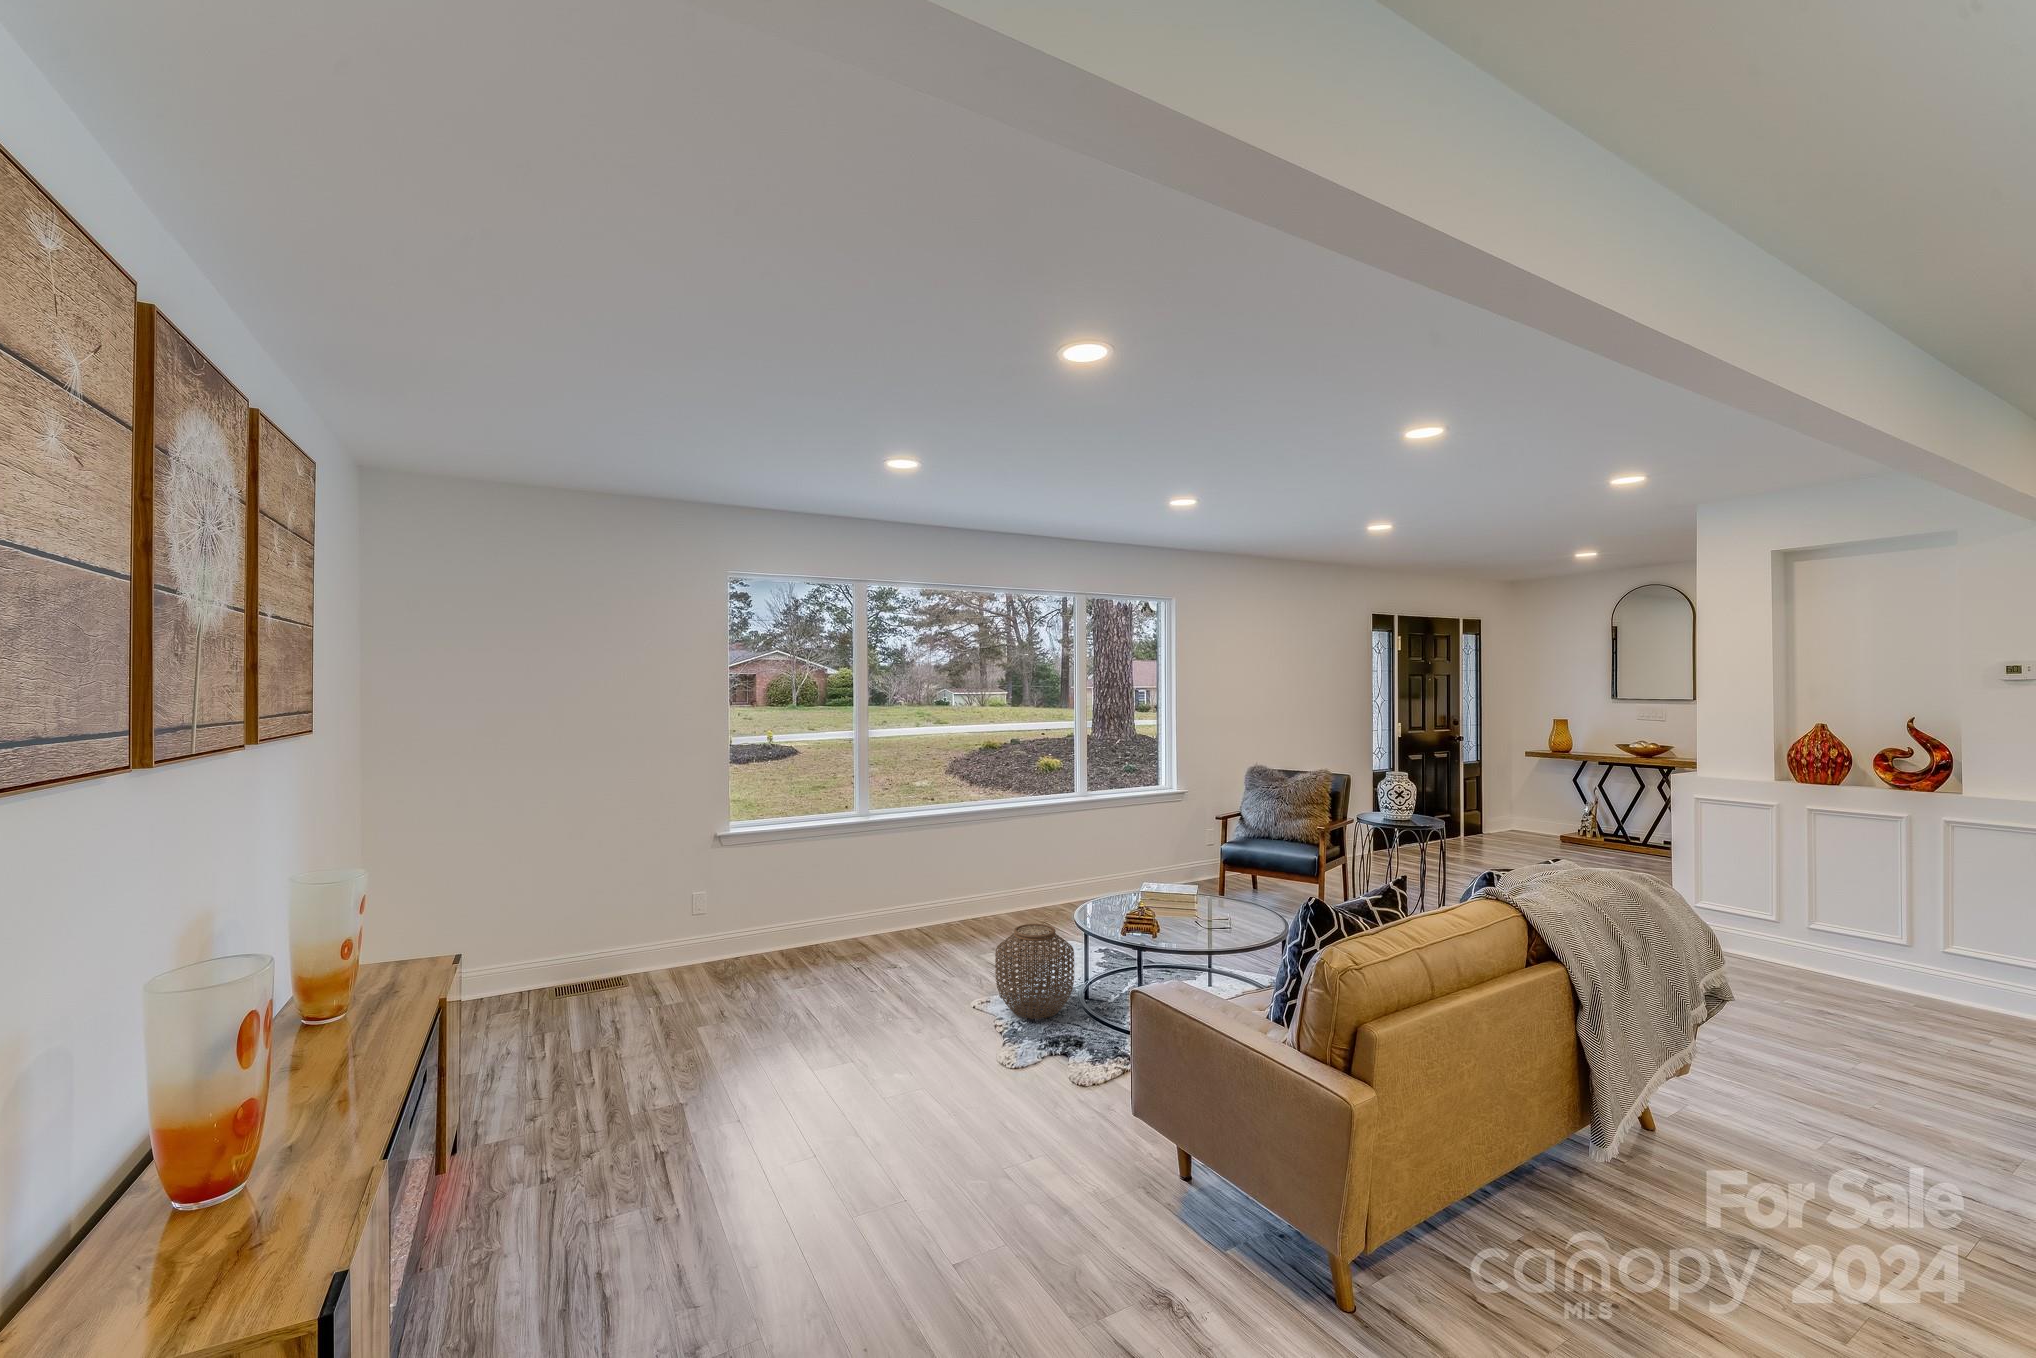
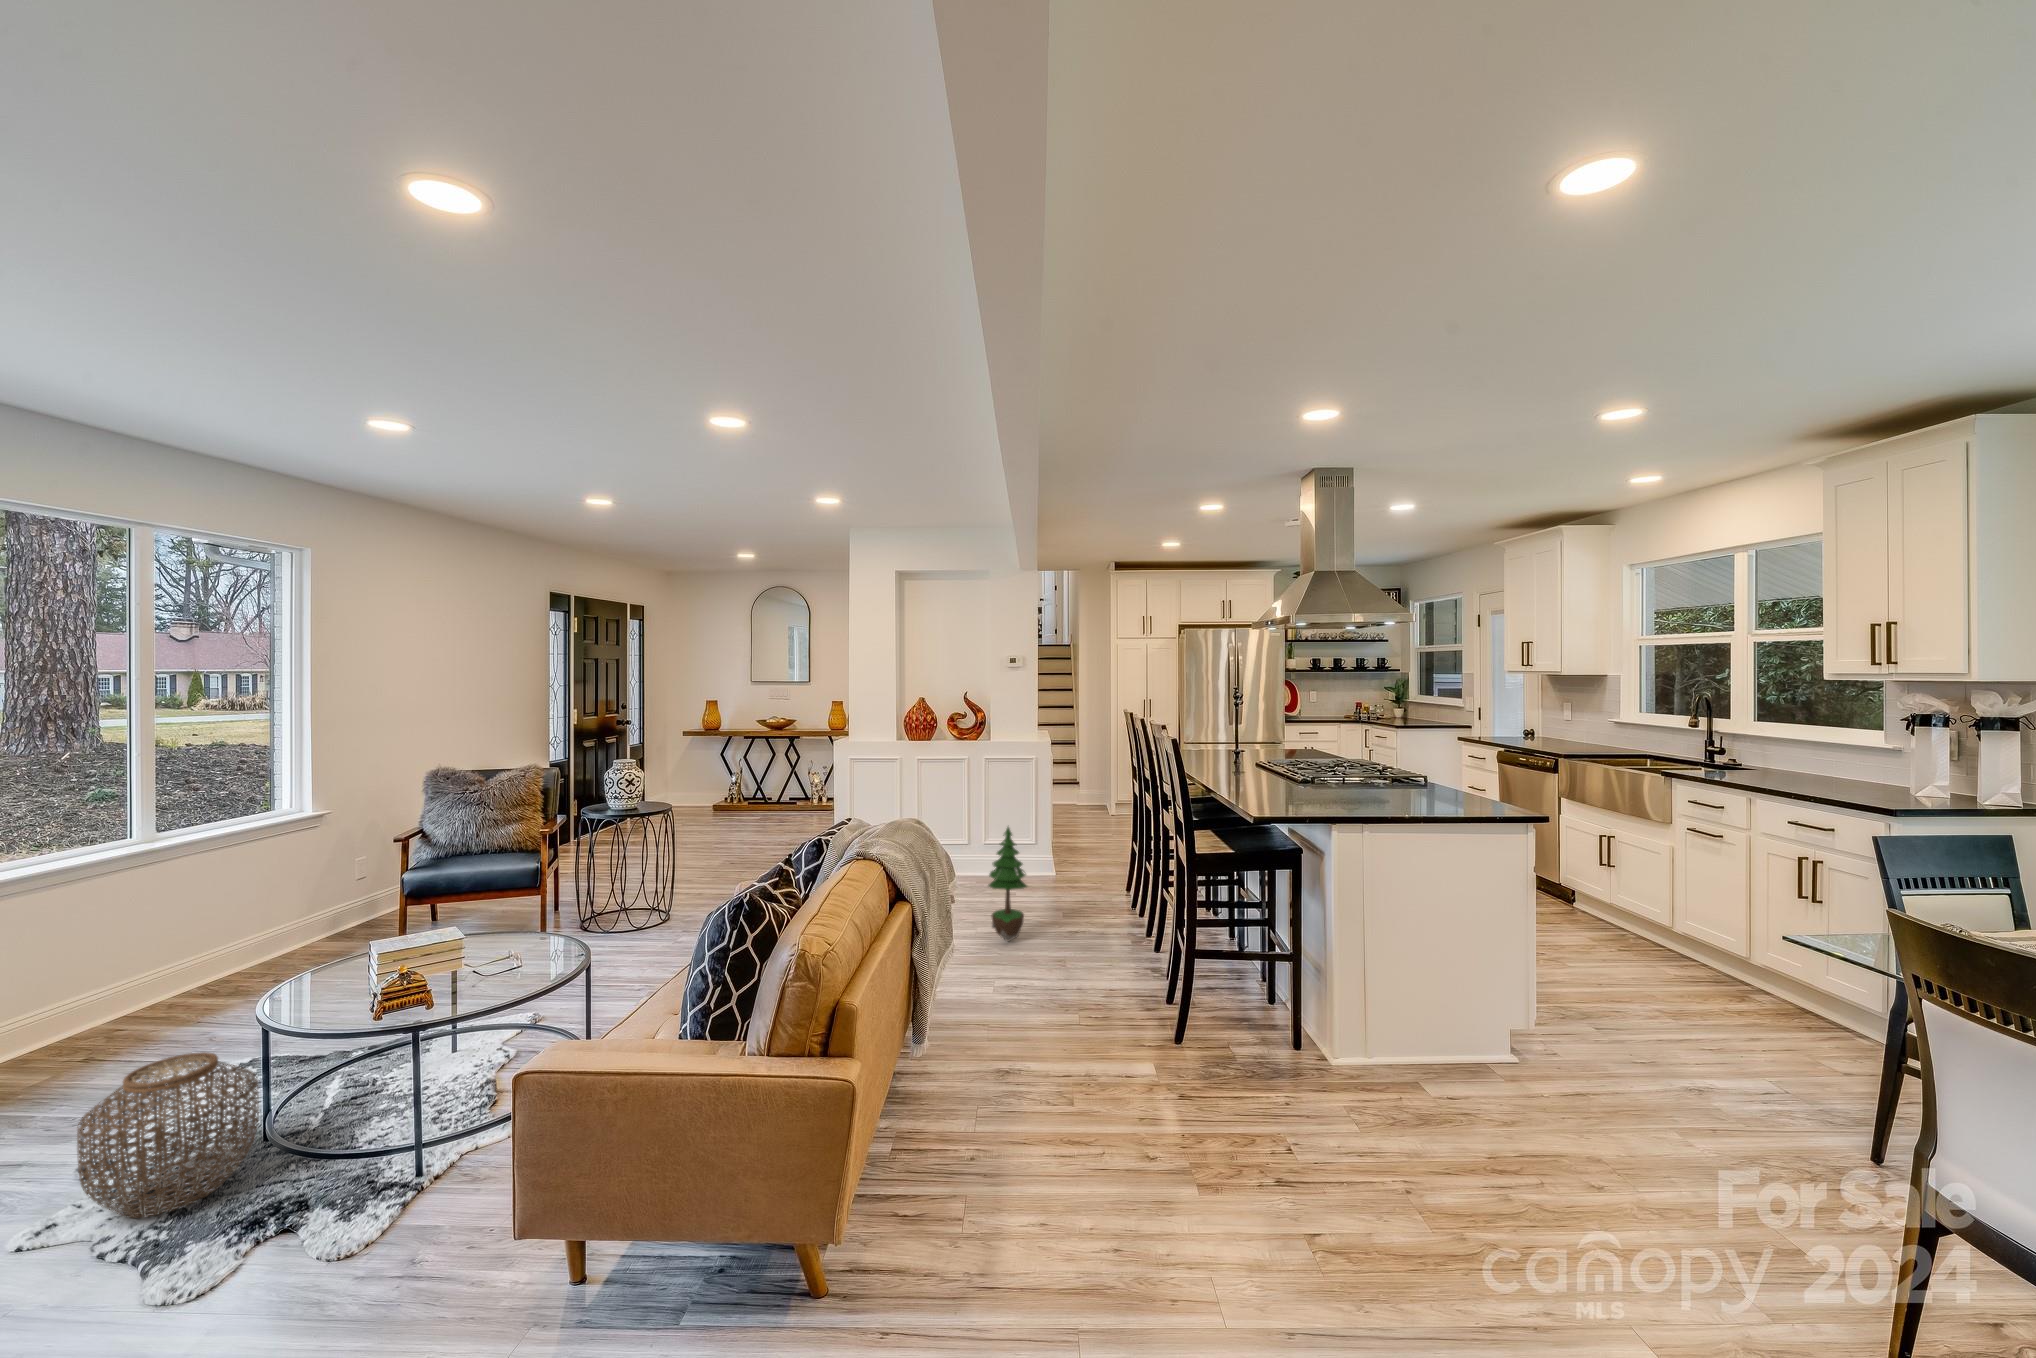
potted tree: none [1856,925,1948,1106] -> present [989,827,1027,941]

